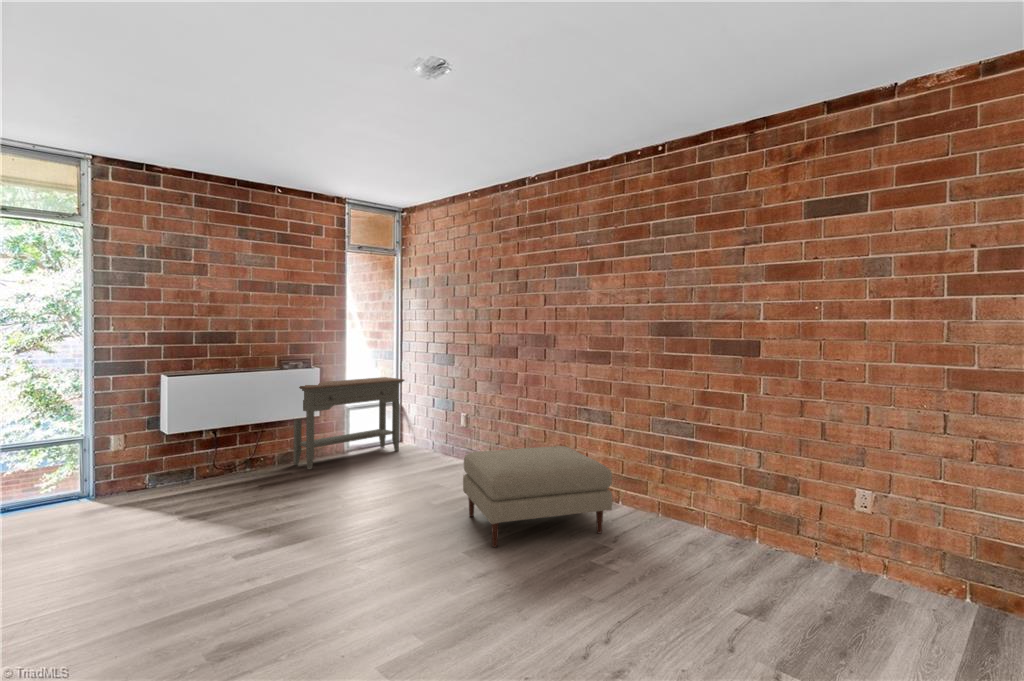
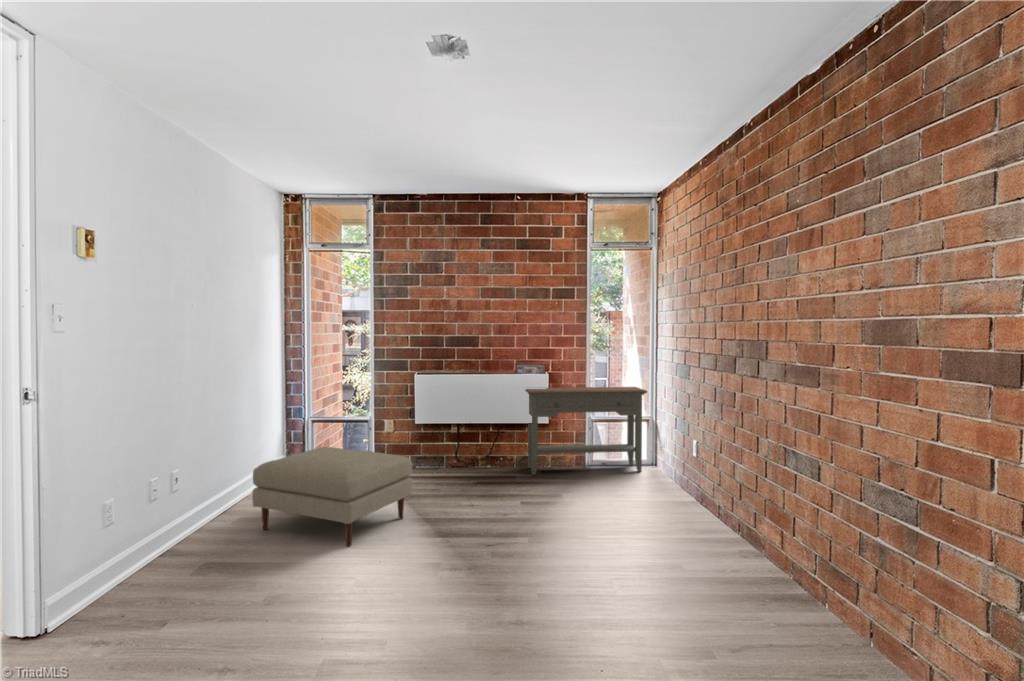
ottoman: present [463,446,612,547] -> present [252,447,413,546]

